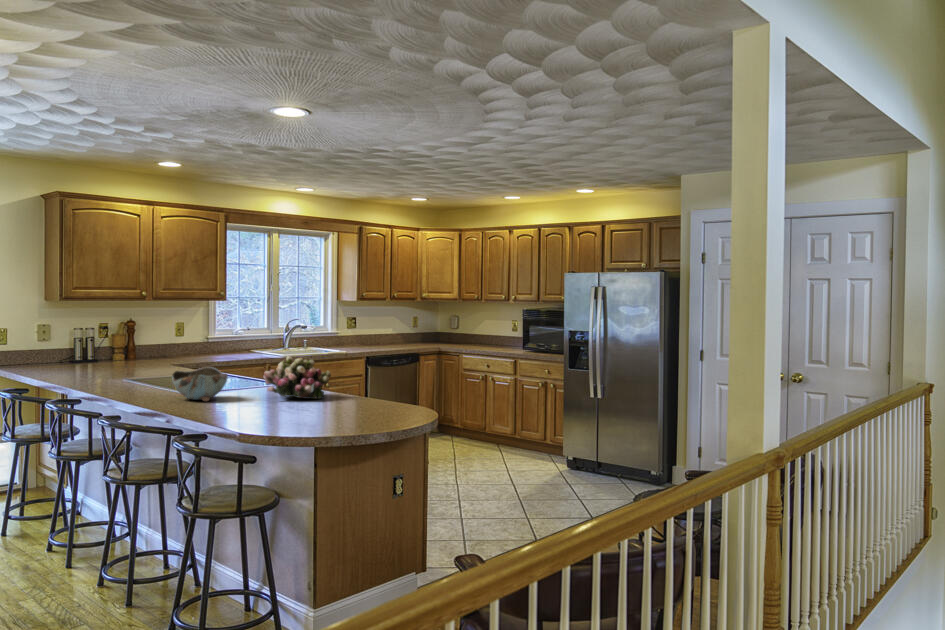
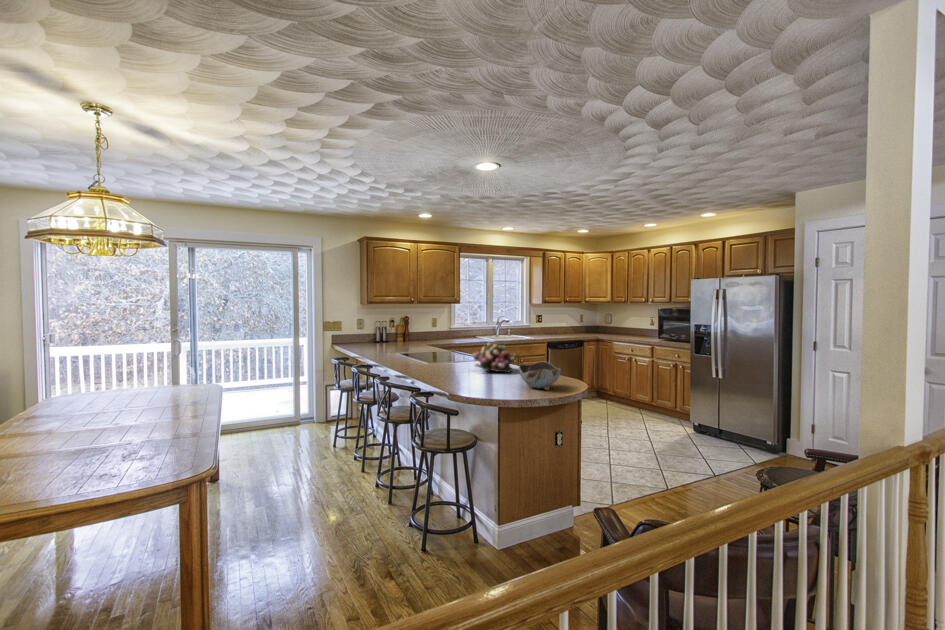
bowl: present [172,367,228,401] -> present [519,361,561,390]

